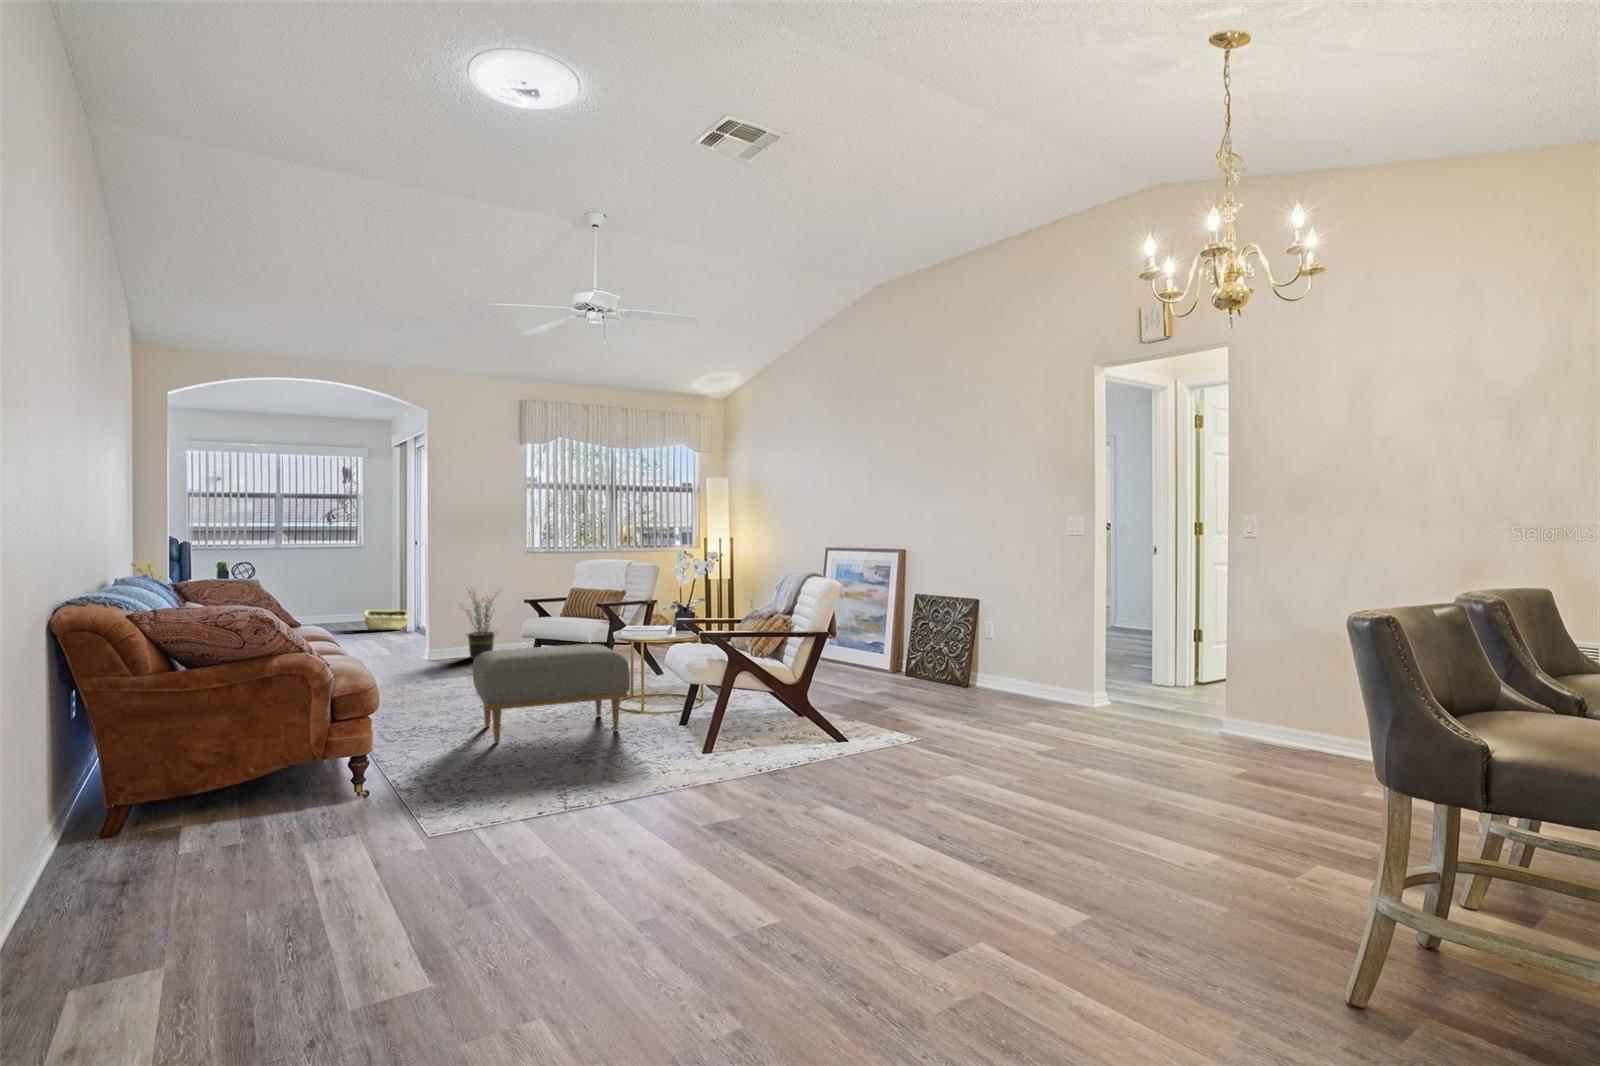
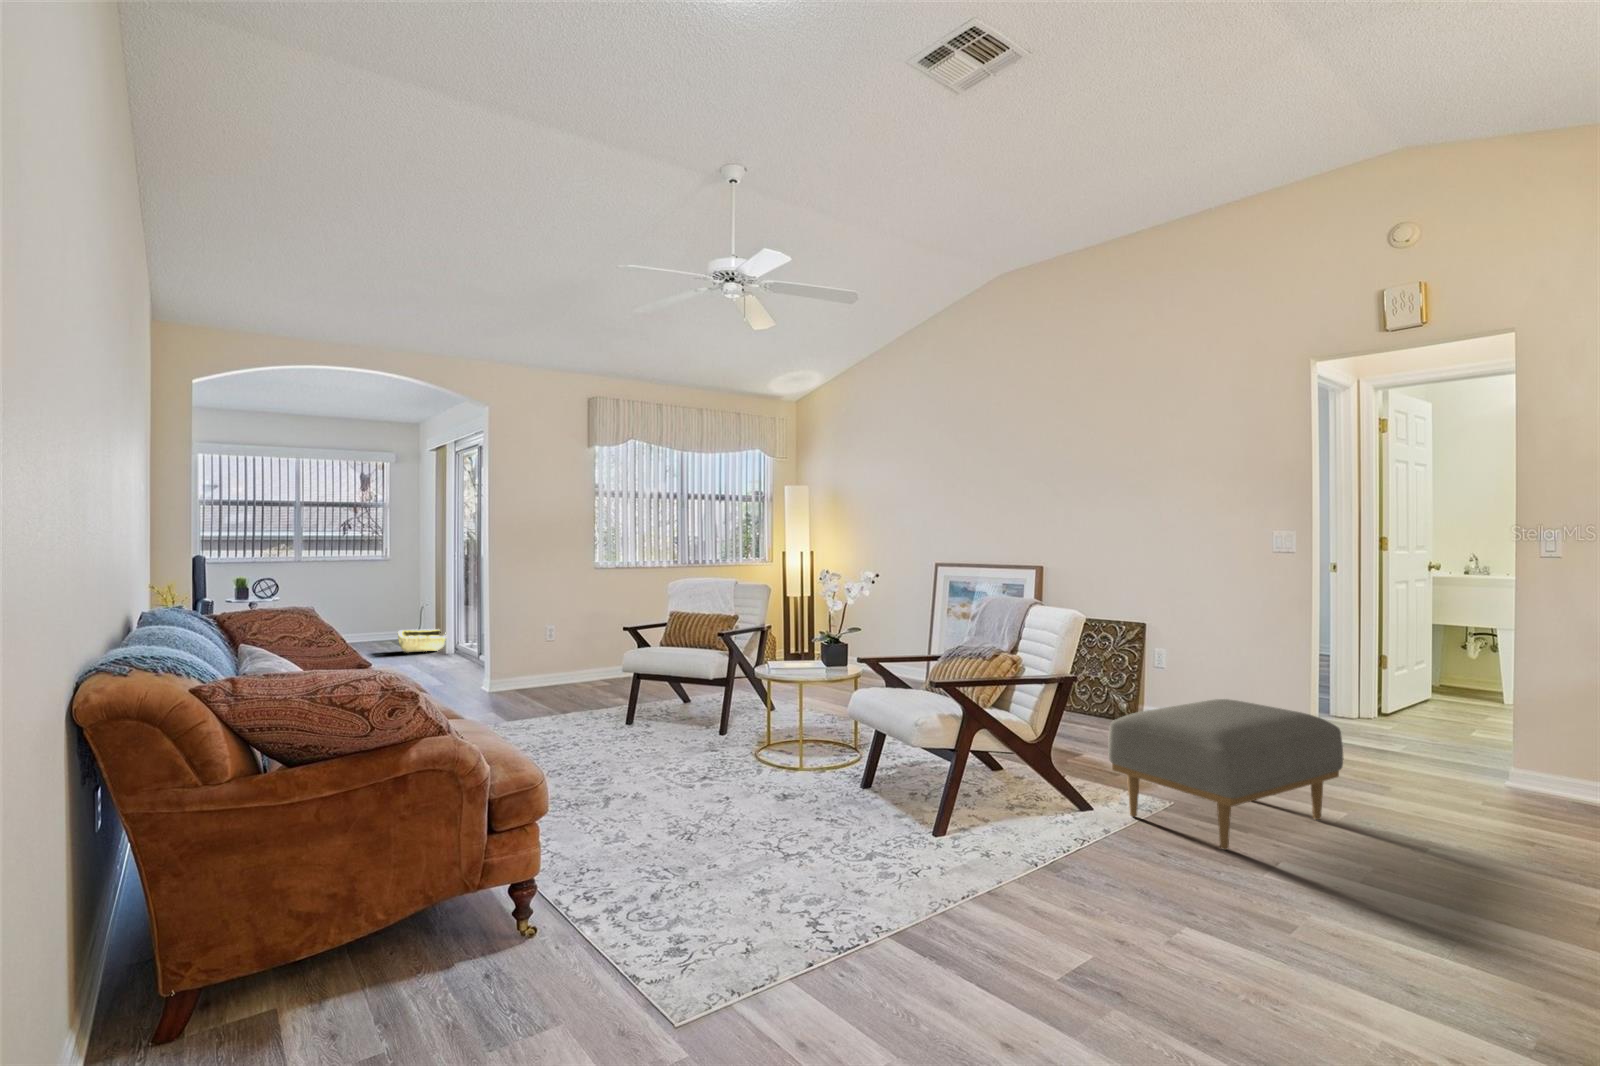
potted plant: present [465,592,496,659] -> none [520,606,576,690]
ottoman: present [473,644,630,743] -> present [1108,699,1343,850]

